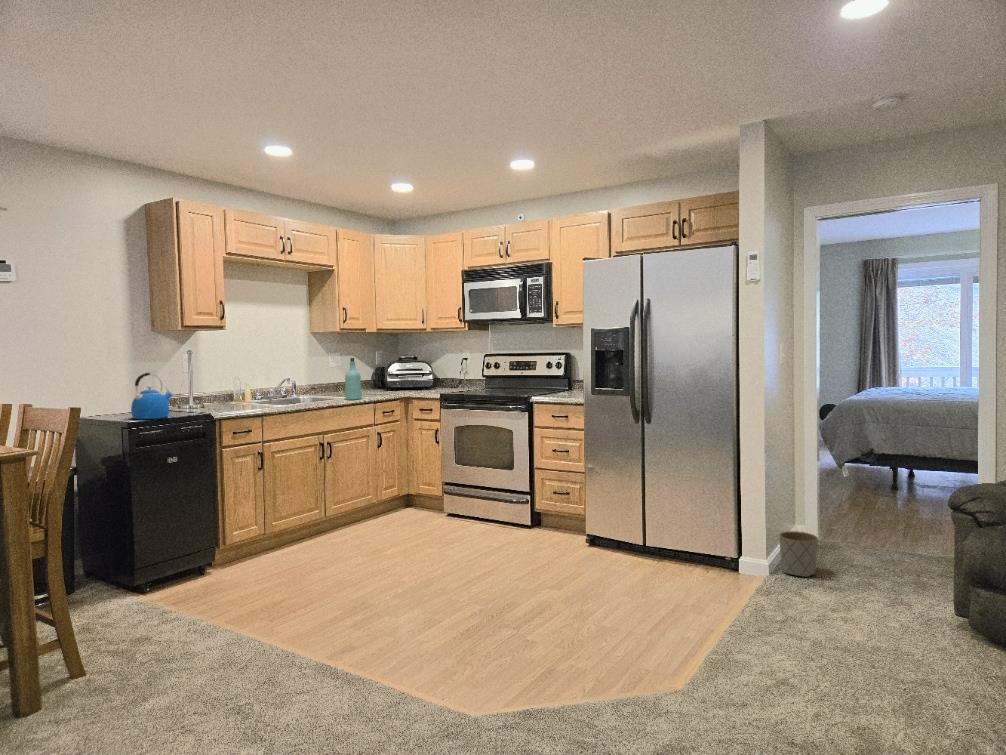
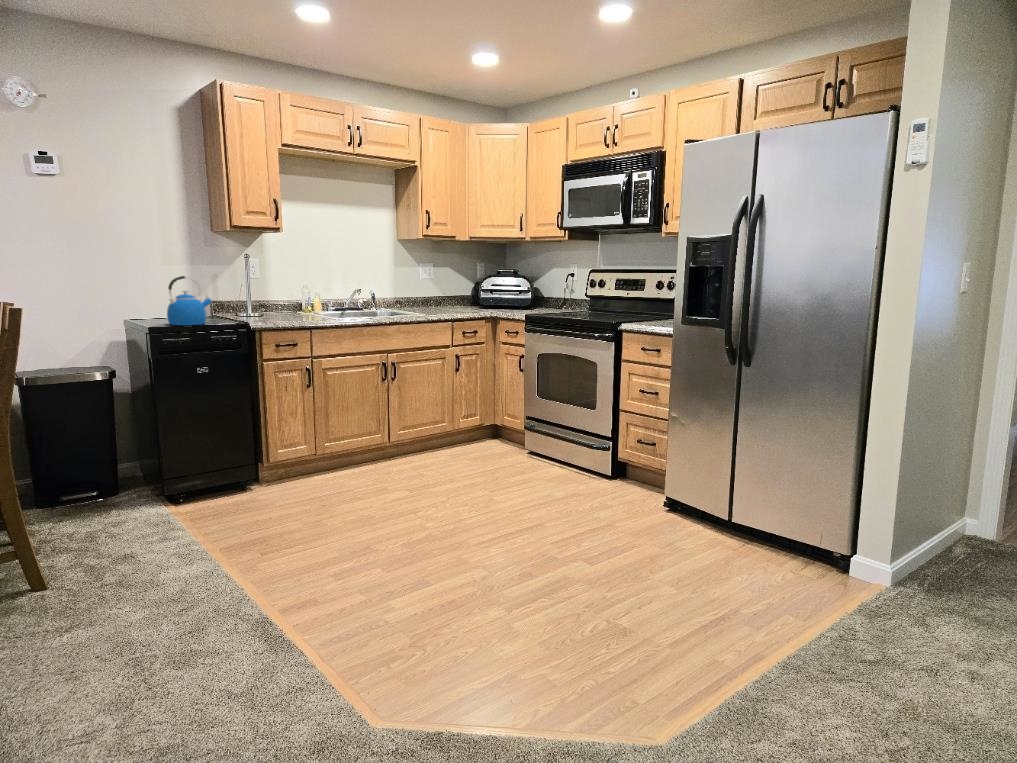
bottle: present [345,358,361,400] -> none [417,268,436,316]
planter: present [779,531,818,577] -> none [916,530,976,597]

